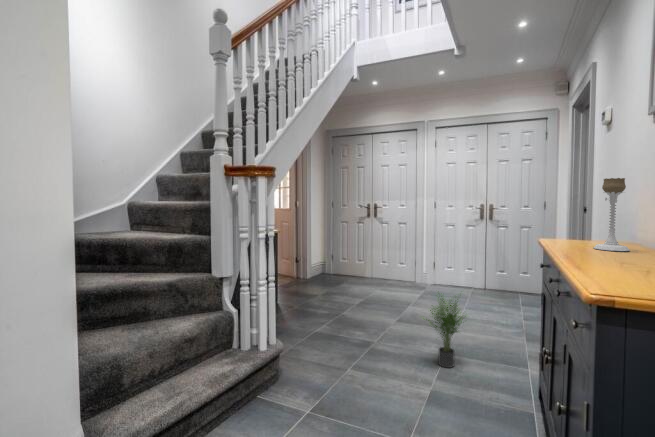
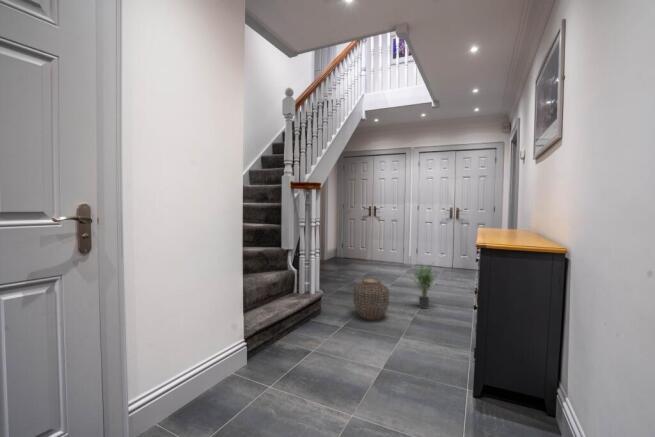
candle holder: present [593,178,630,251] -> none [505,193,524,233]
woven basket: none [330,322,389,394] -> present [353,278,389,319]

